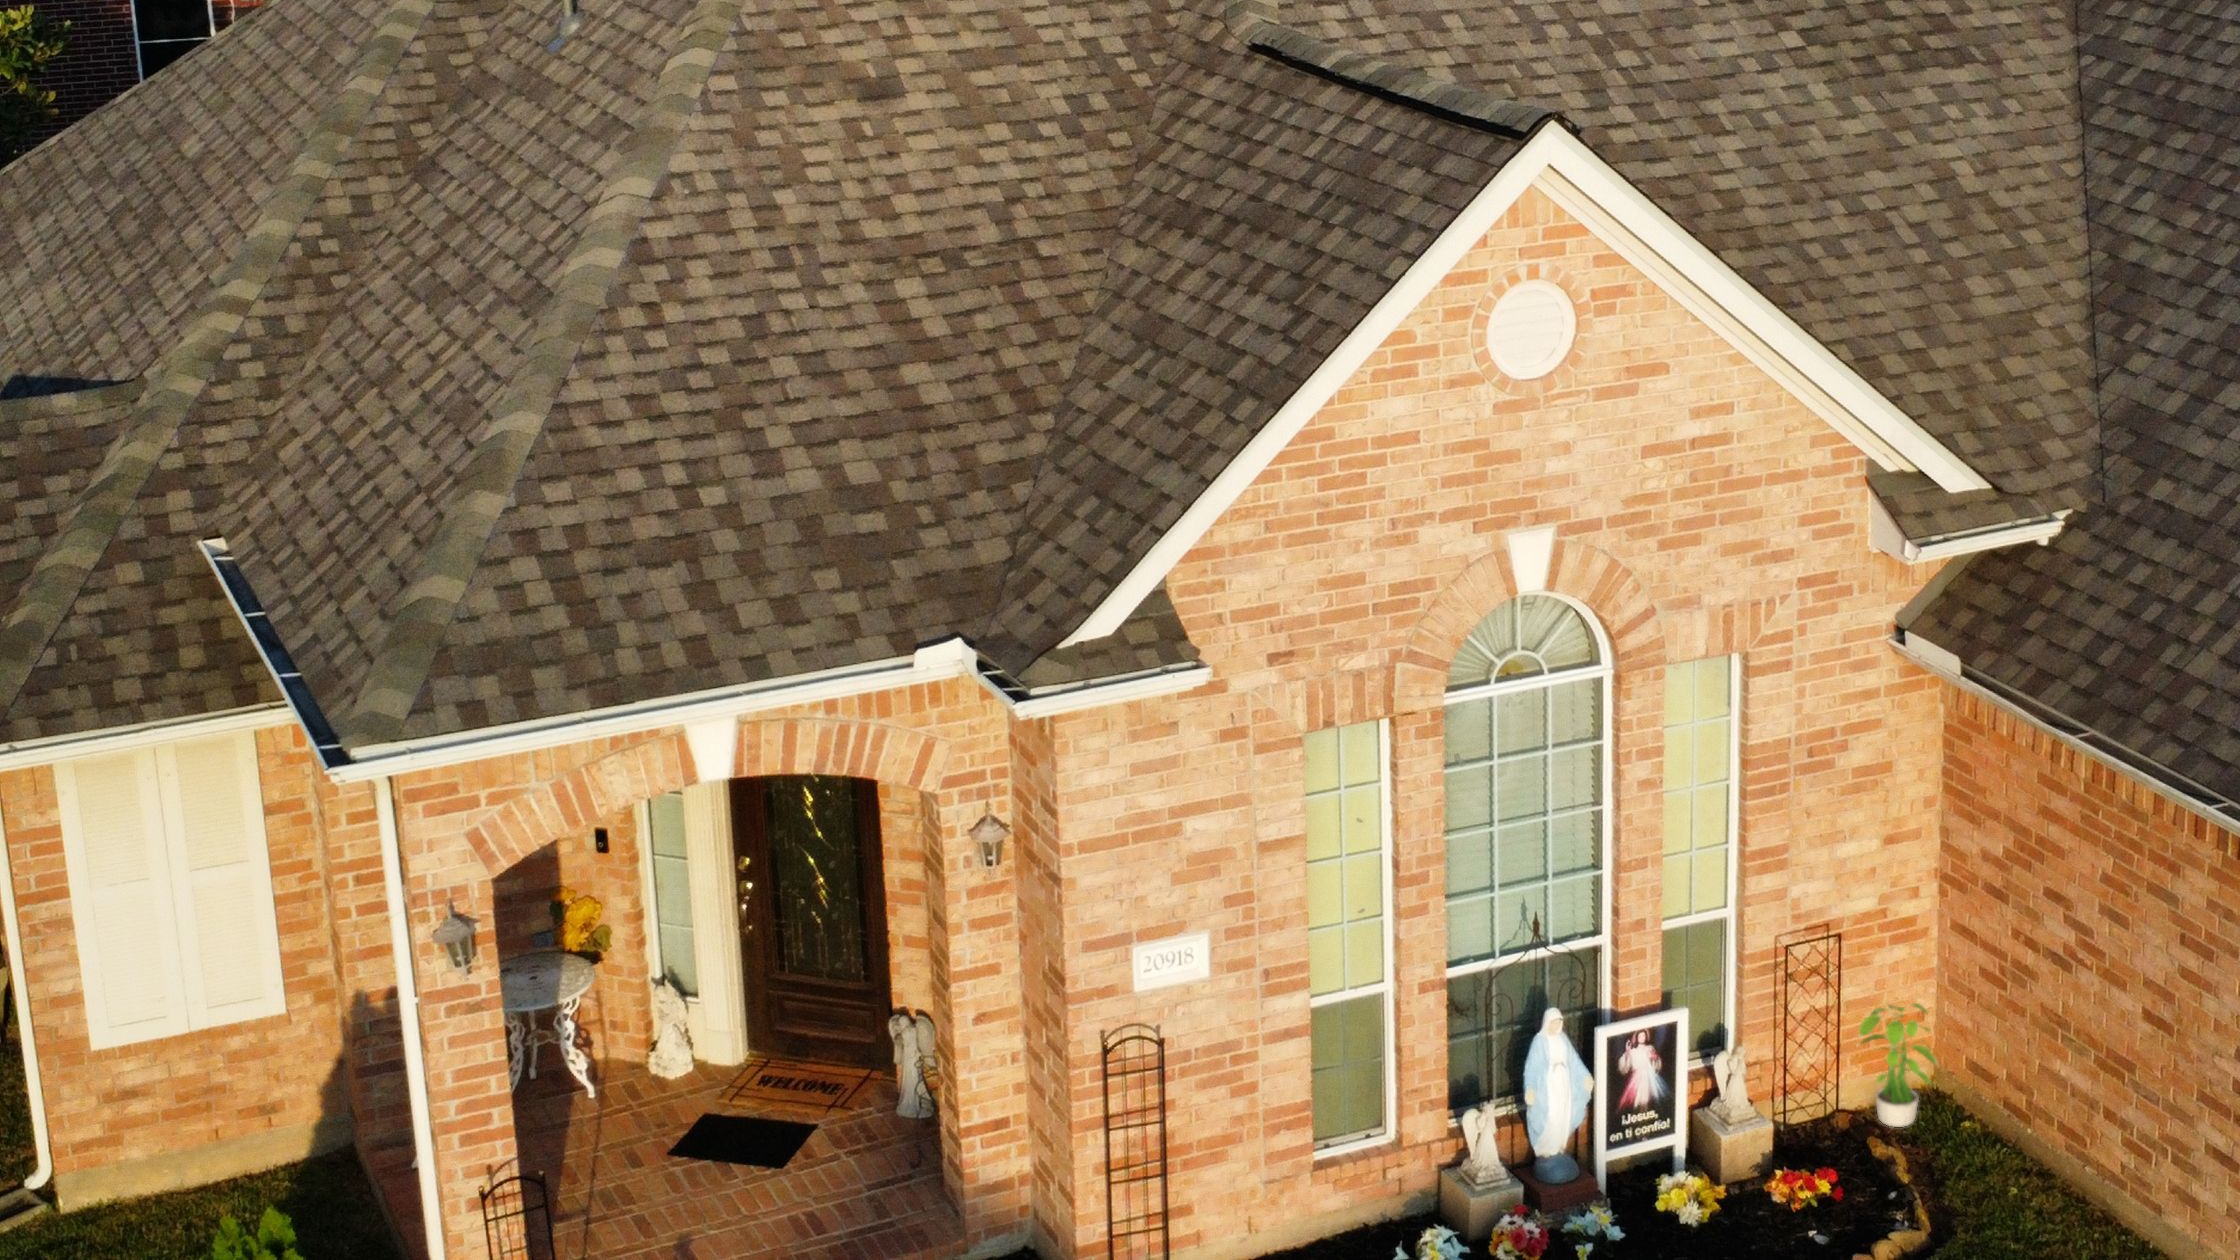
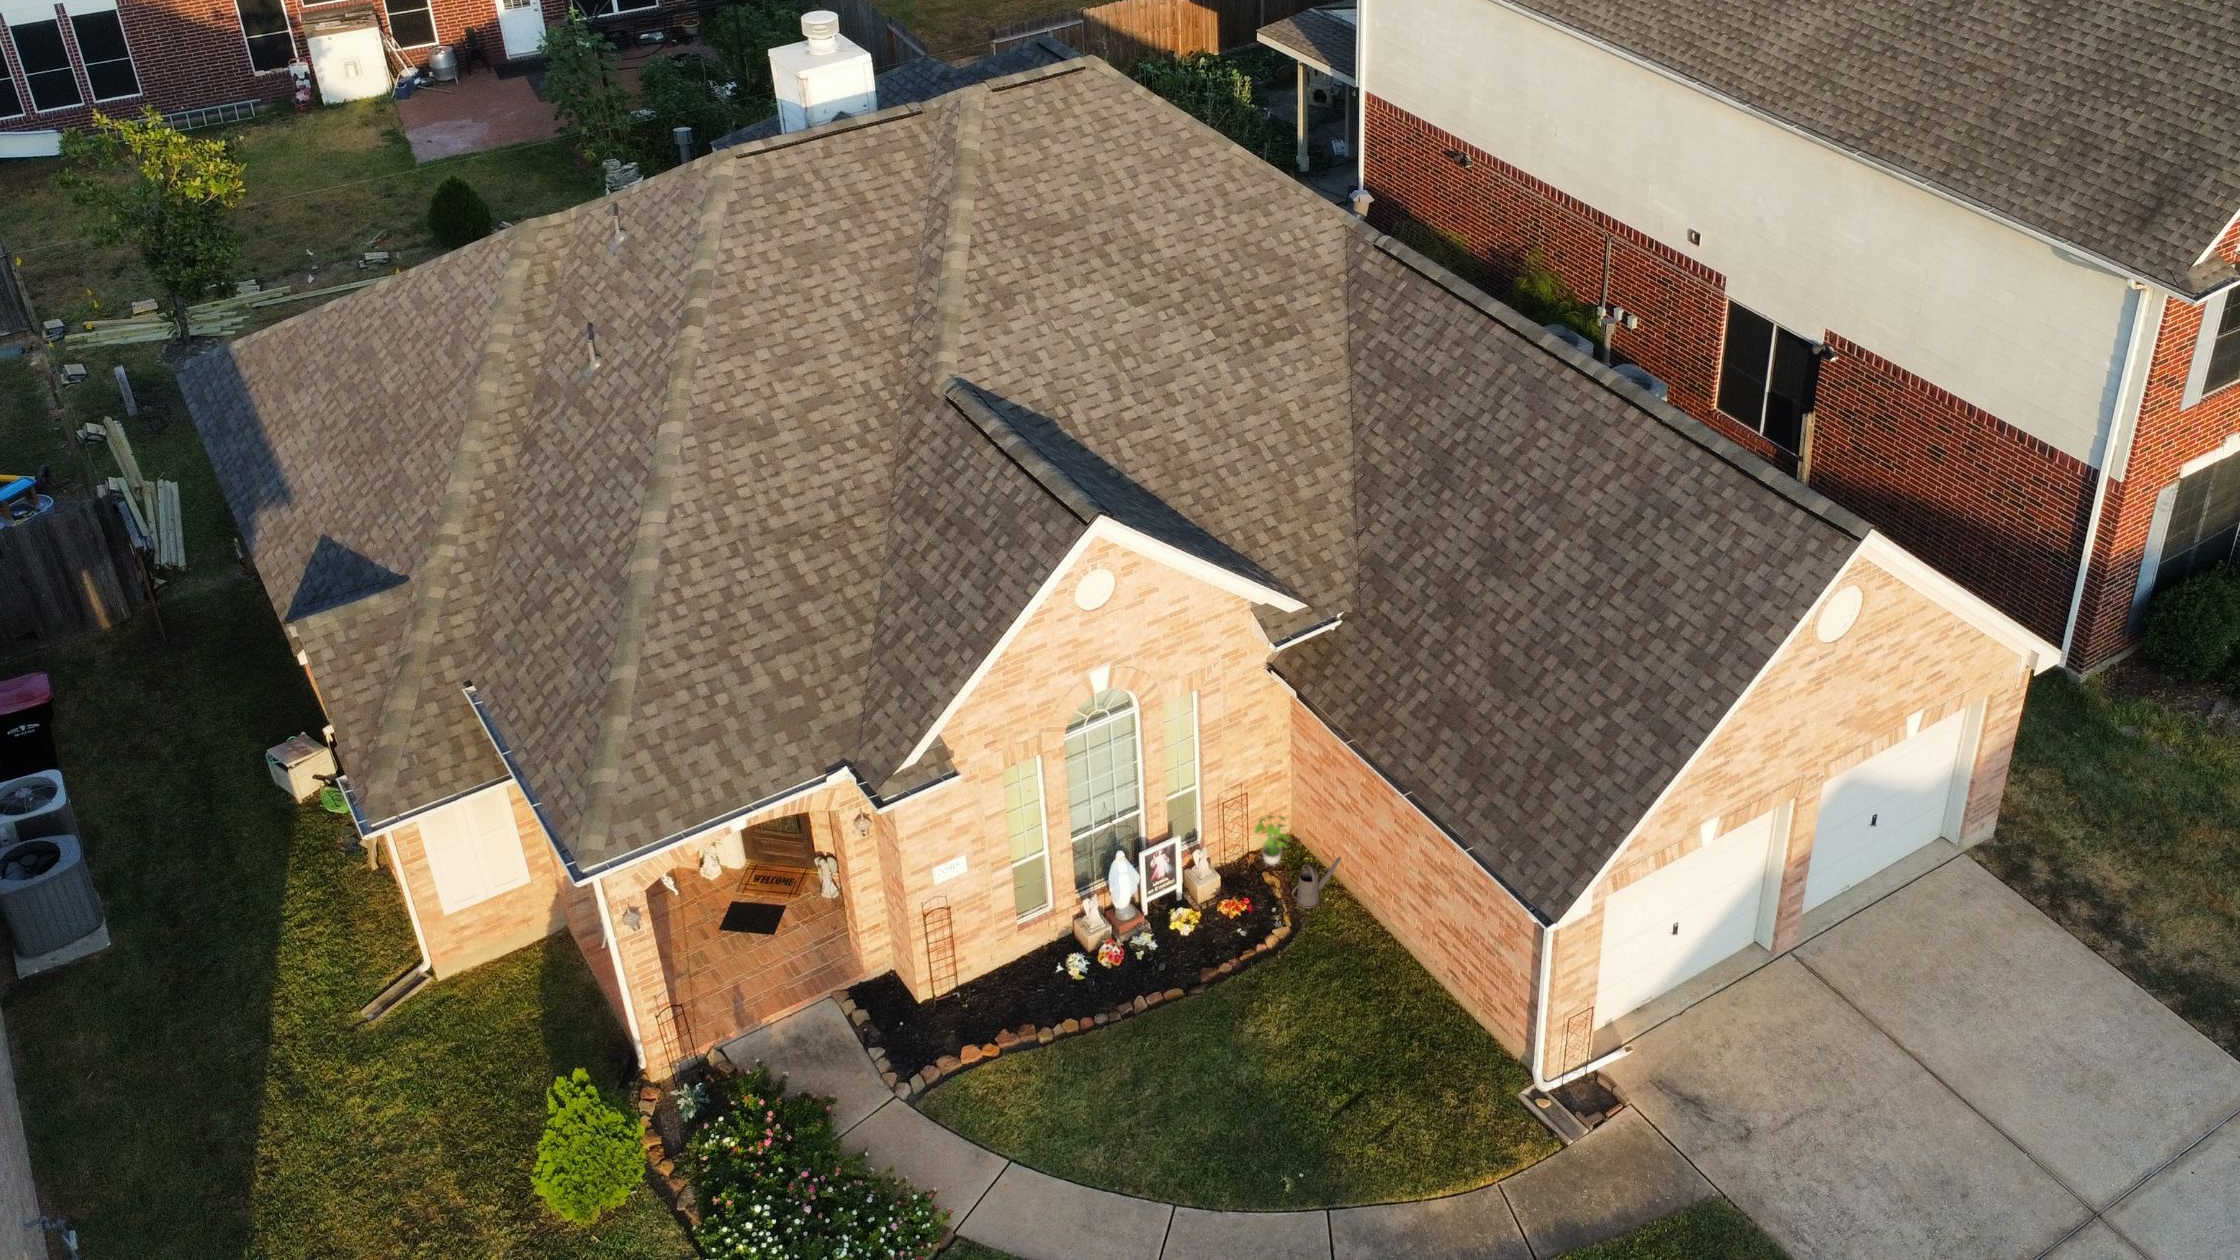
watering can: none [1940,1088,2055,1200] -> present [1292,857,1341,908]

